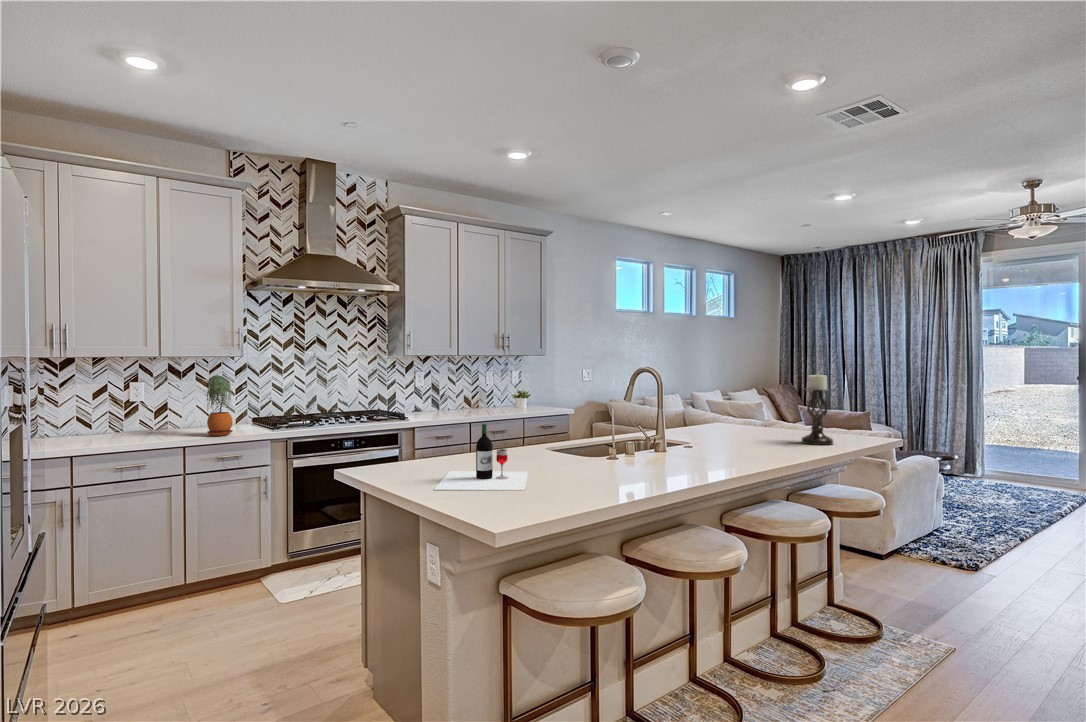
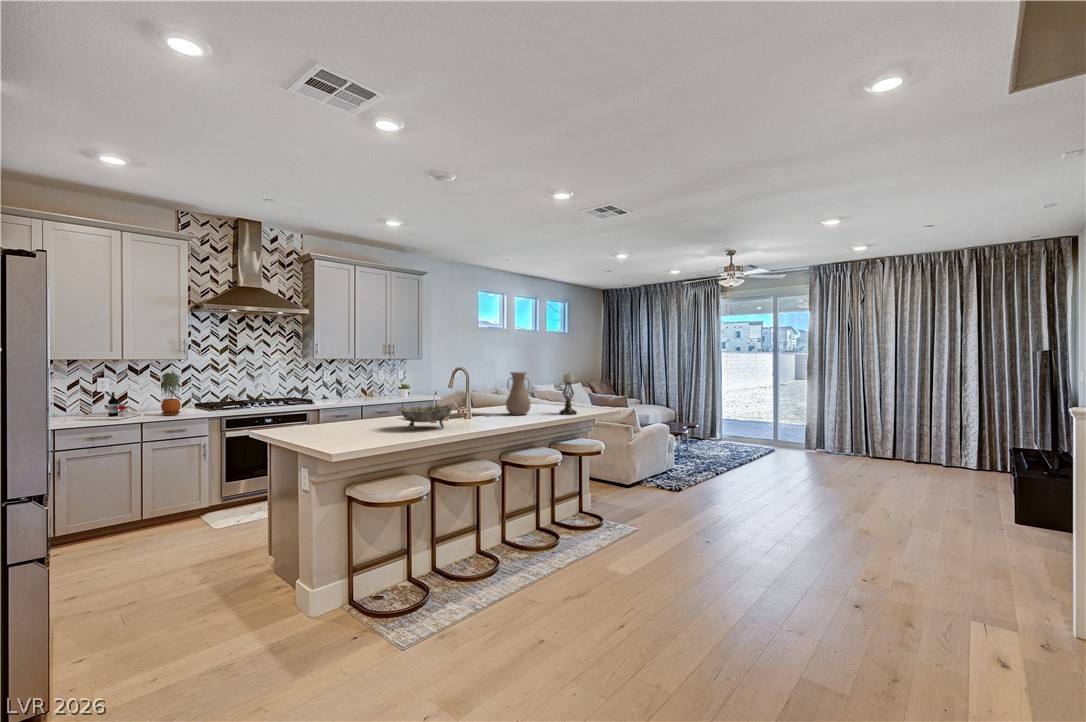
vase: none [711,373,755,445] -> present [506,372,531,415]
wine bottle: present [434,424,528,490] -> present [79,392,139,420]
decorative bowl: none [557,428,658,475] -> present [397,404,455,430]

